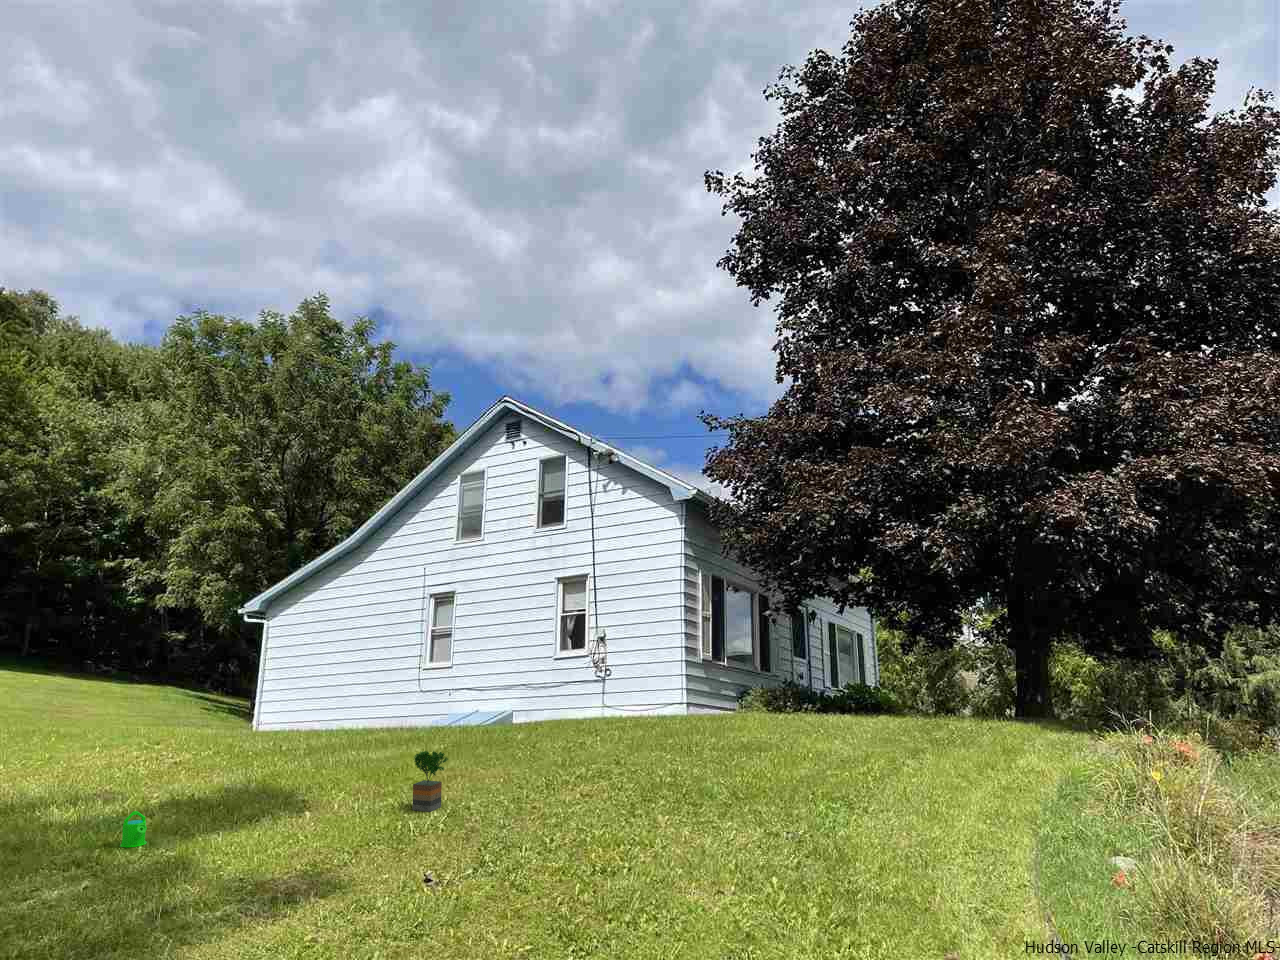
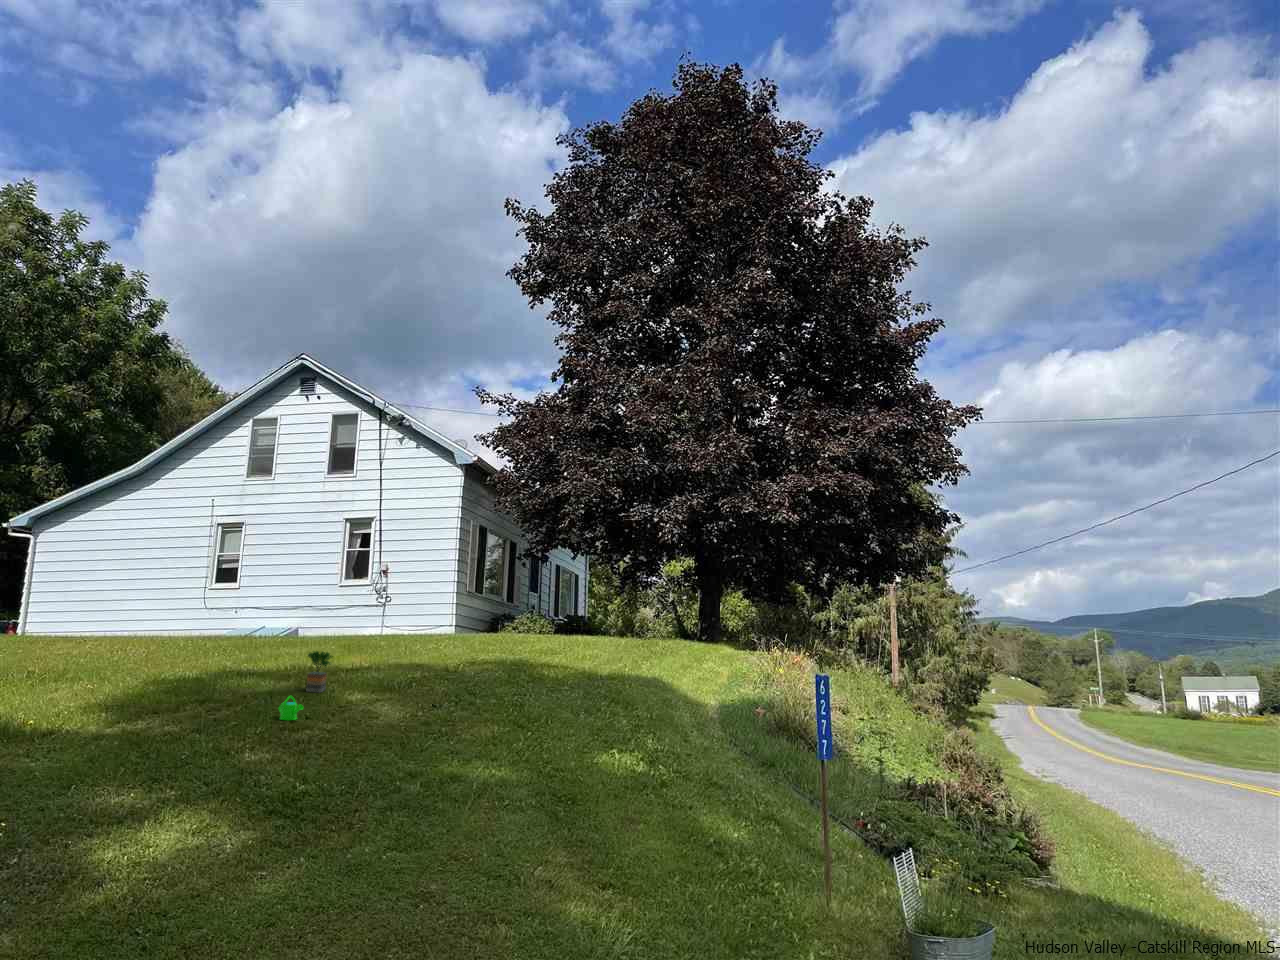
watering can: present [120,811,147,848] -> present [278,696,304,720]

